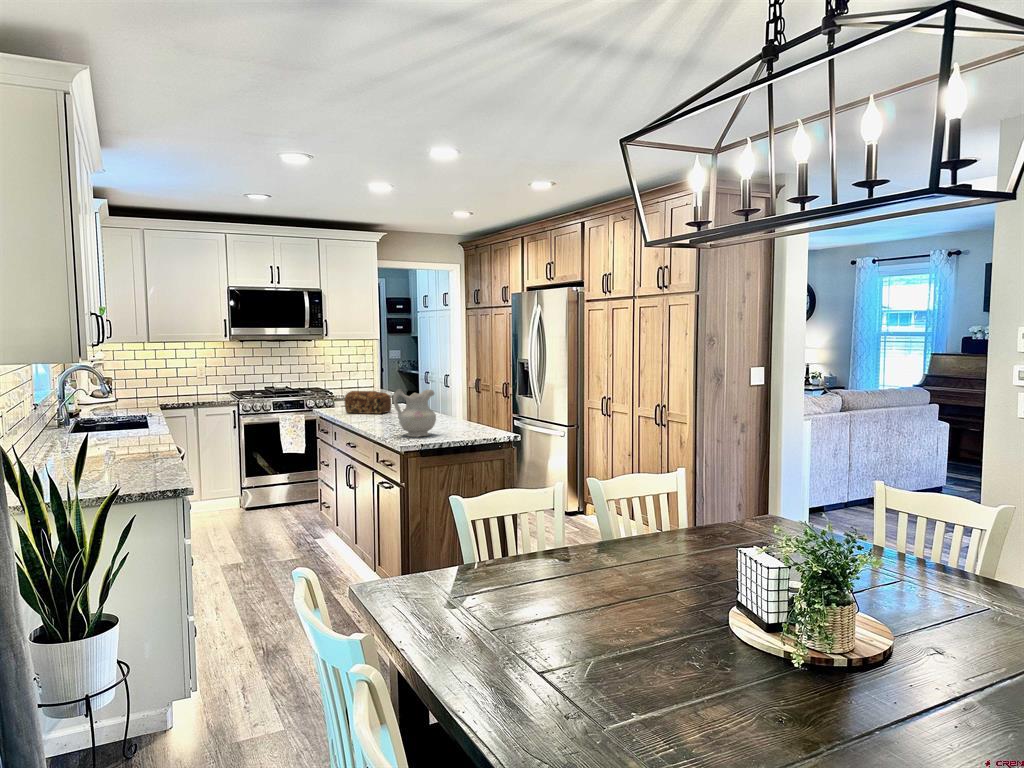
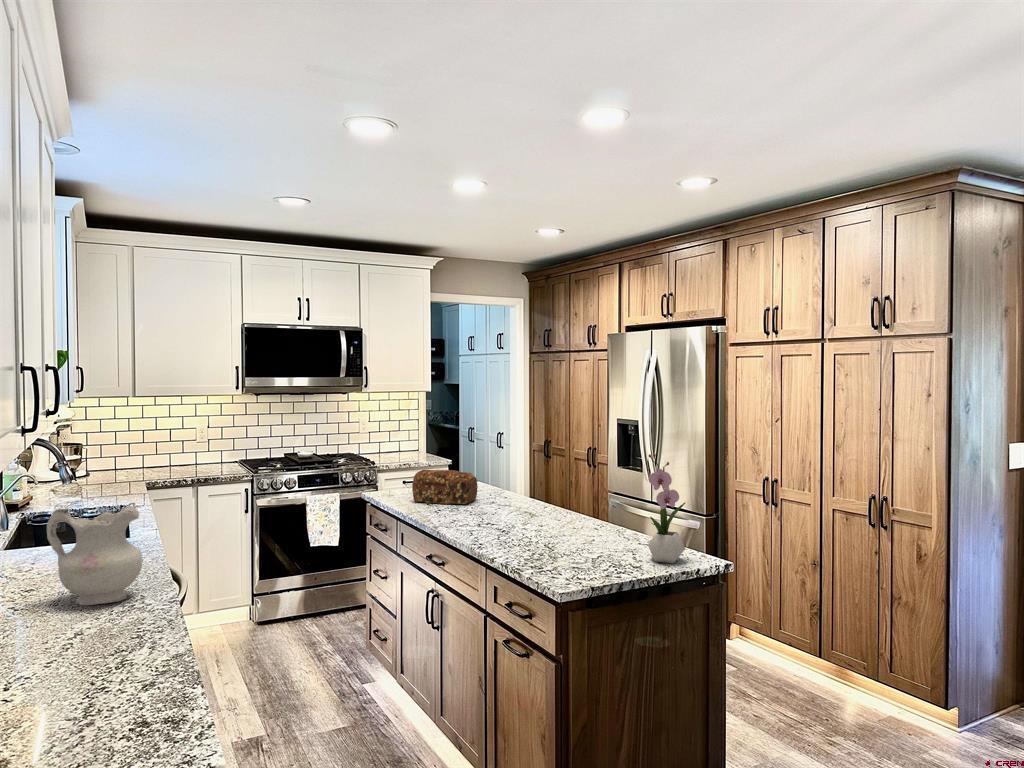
flower arrangement: none [464,368,492,436] -> present [648,454,685,563]
ceramic pitcher: present [393,389,436,437] -> present [47,506,142,606]

